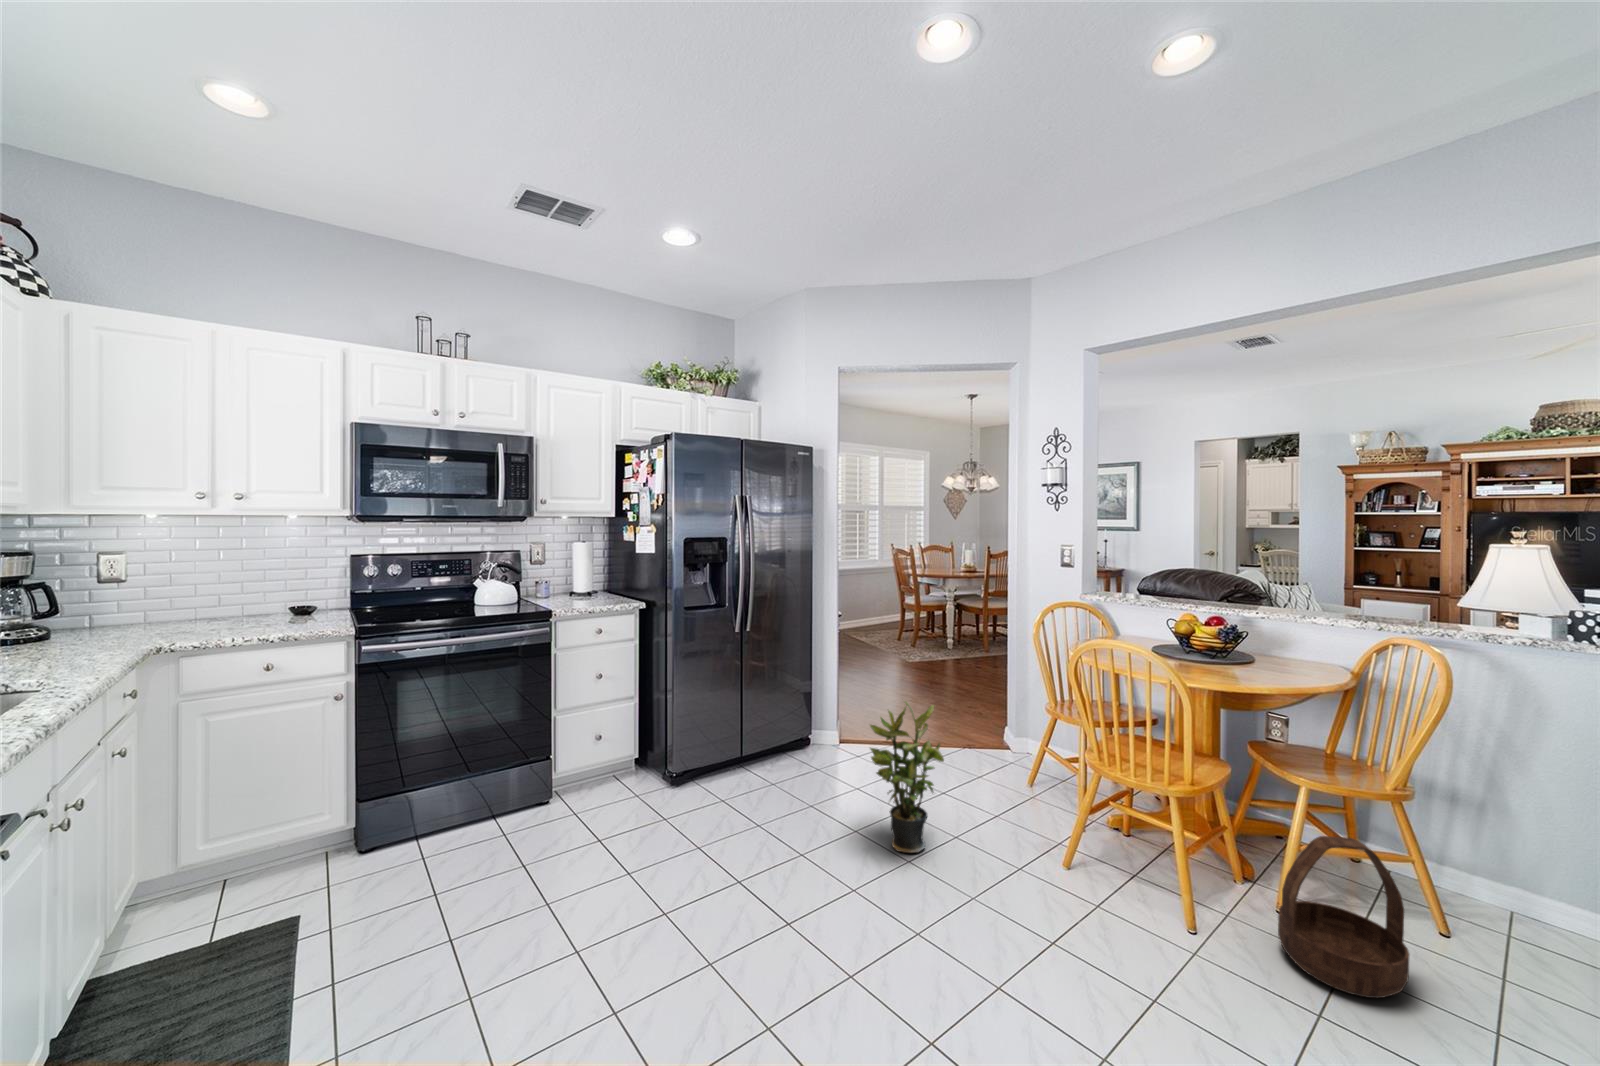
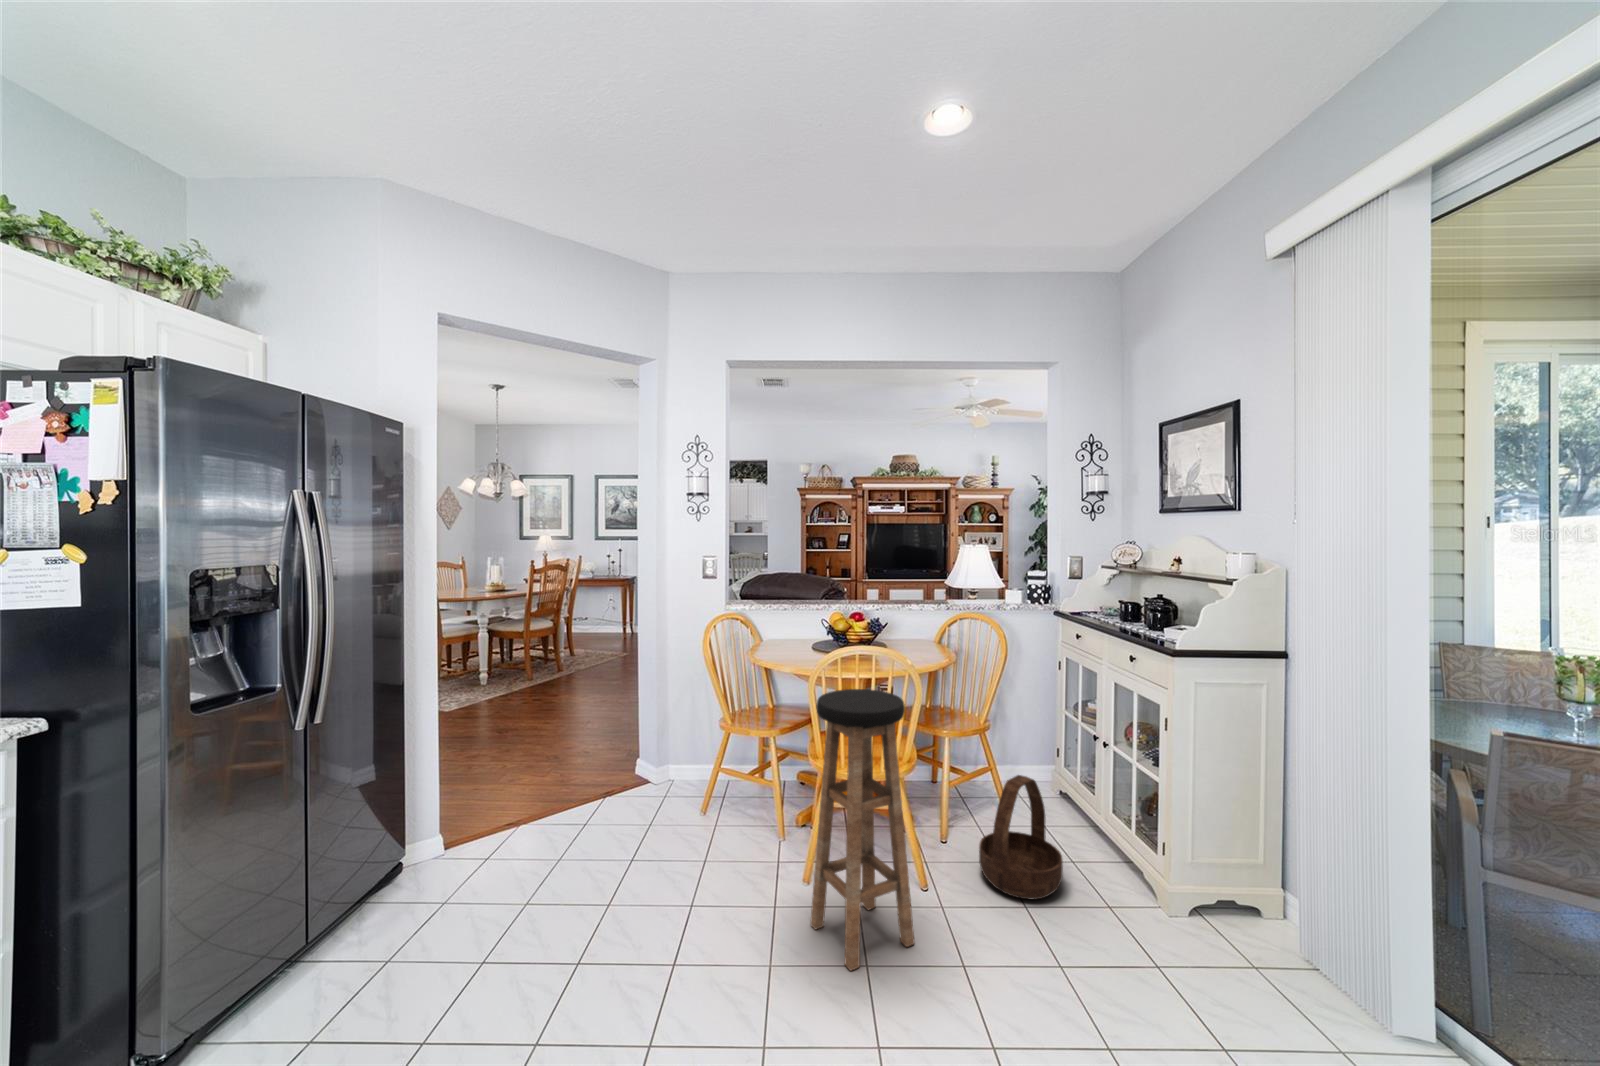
bar stool: none [1041,674,1133,937] -> present [810,689,915,970]
potted plant: present [870,702,944,853] -> none [599,766,695,984]

